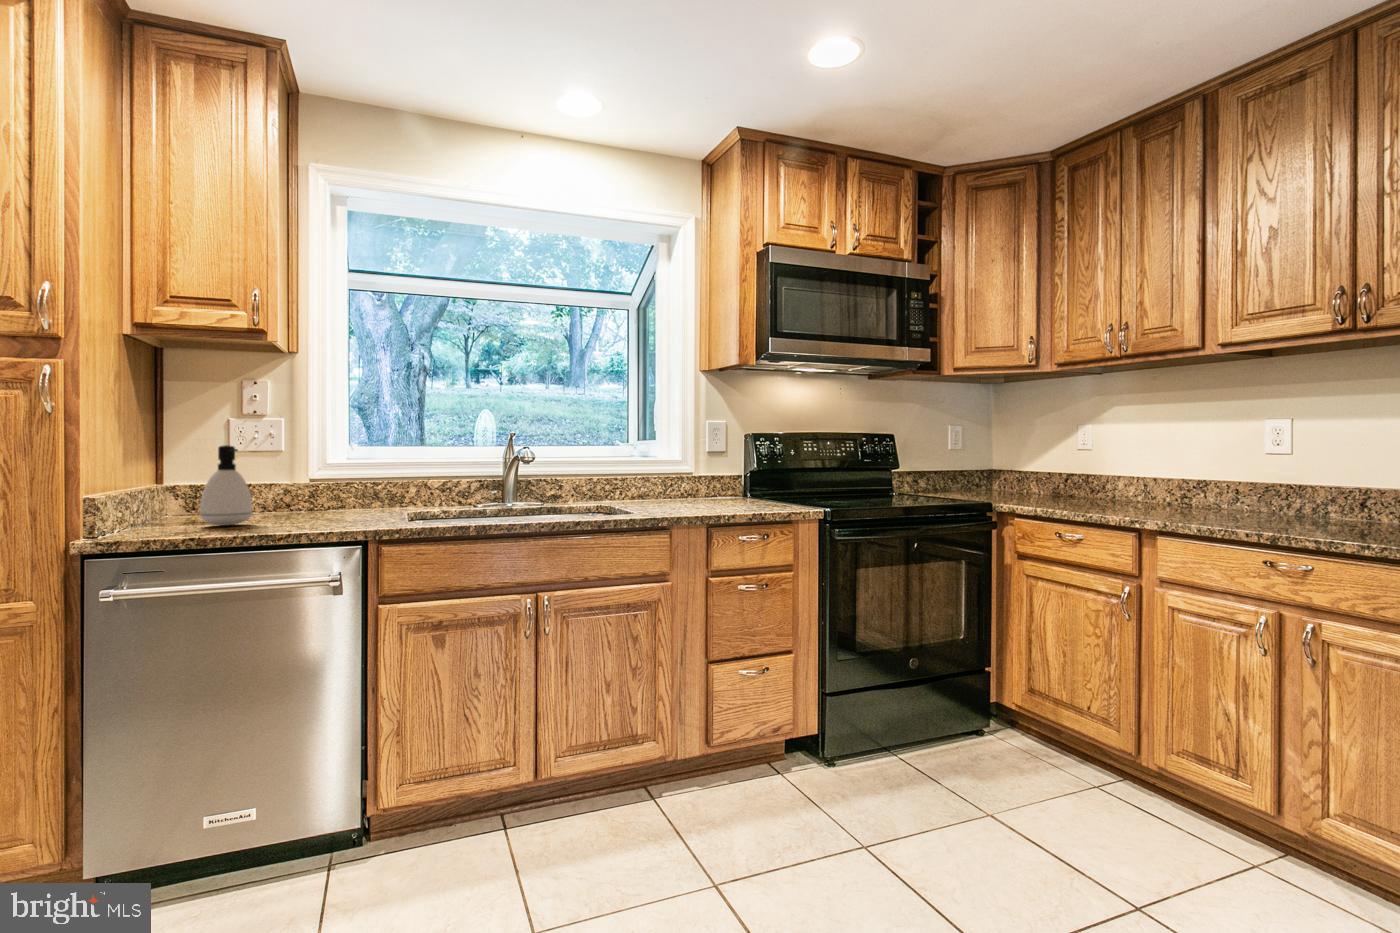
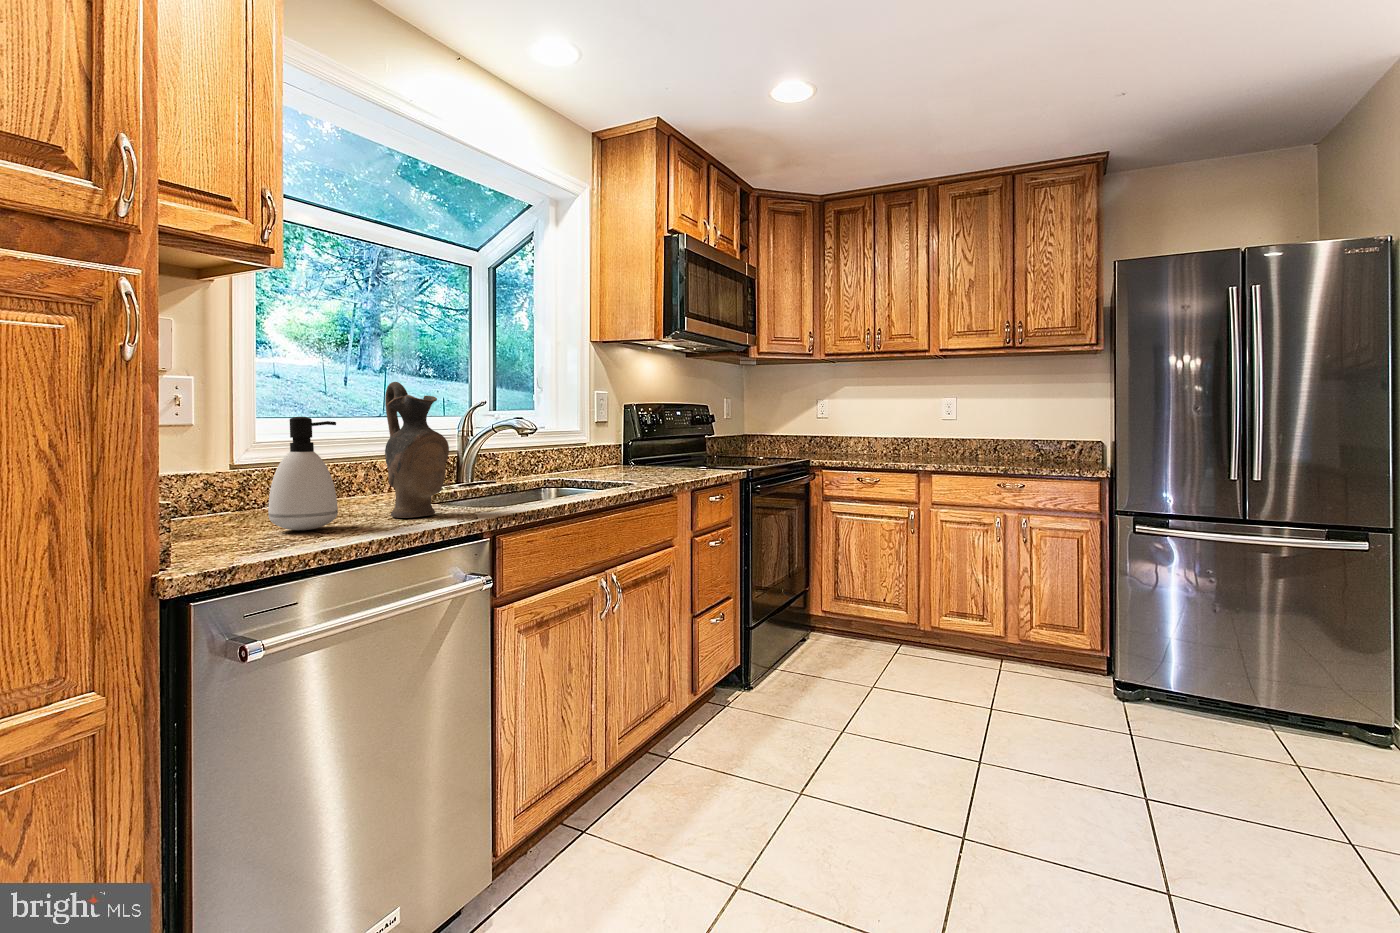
ceramic pitcher: none [295,418,345,524] -> present [385,382,449,518]

